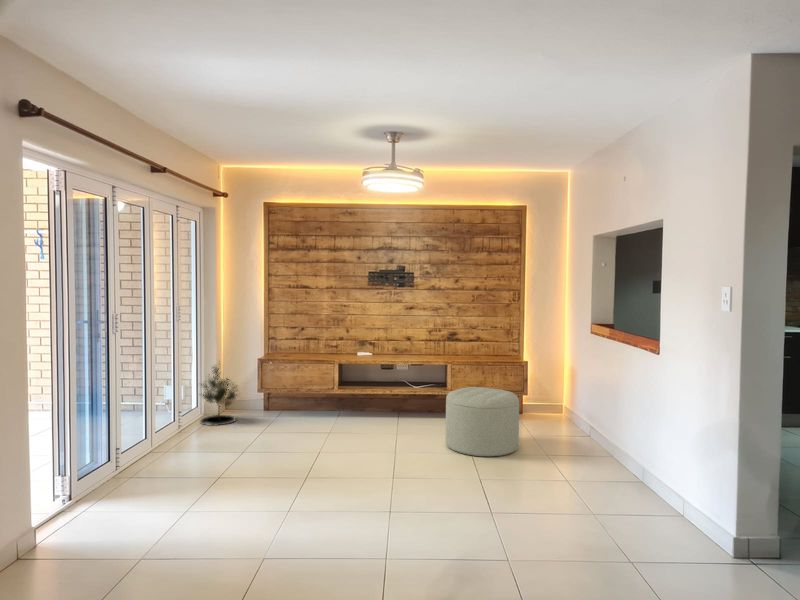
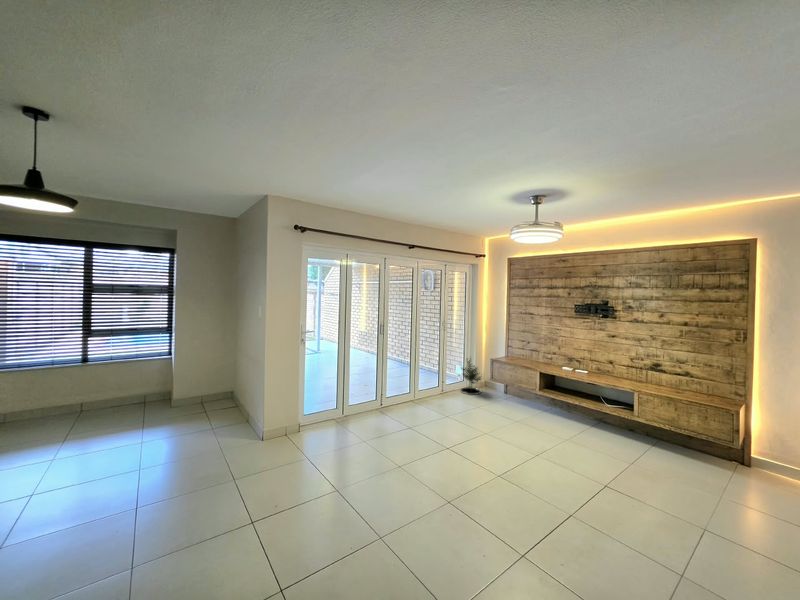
ottoman: present [446,387,519,457] -> none [589,416,673,495]

